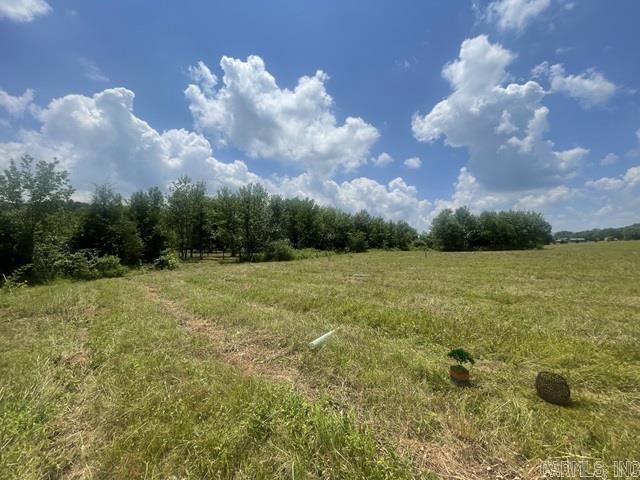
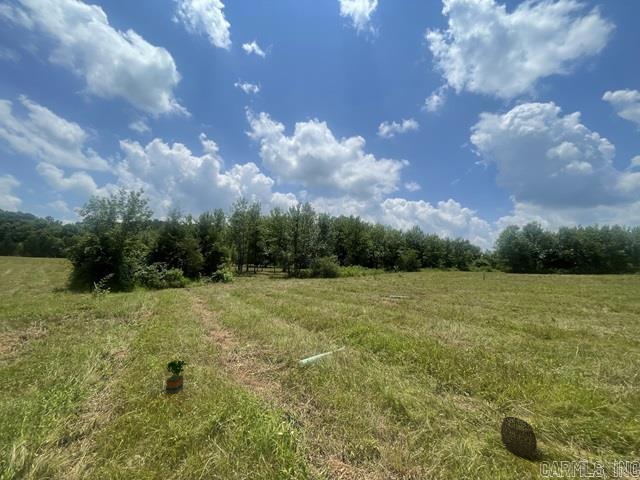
potted tree: present [447,349,475,387] -> present [166,361,187,394]

